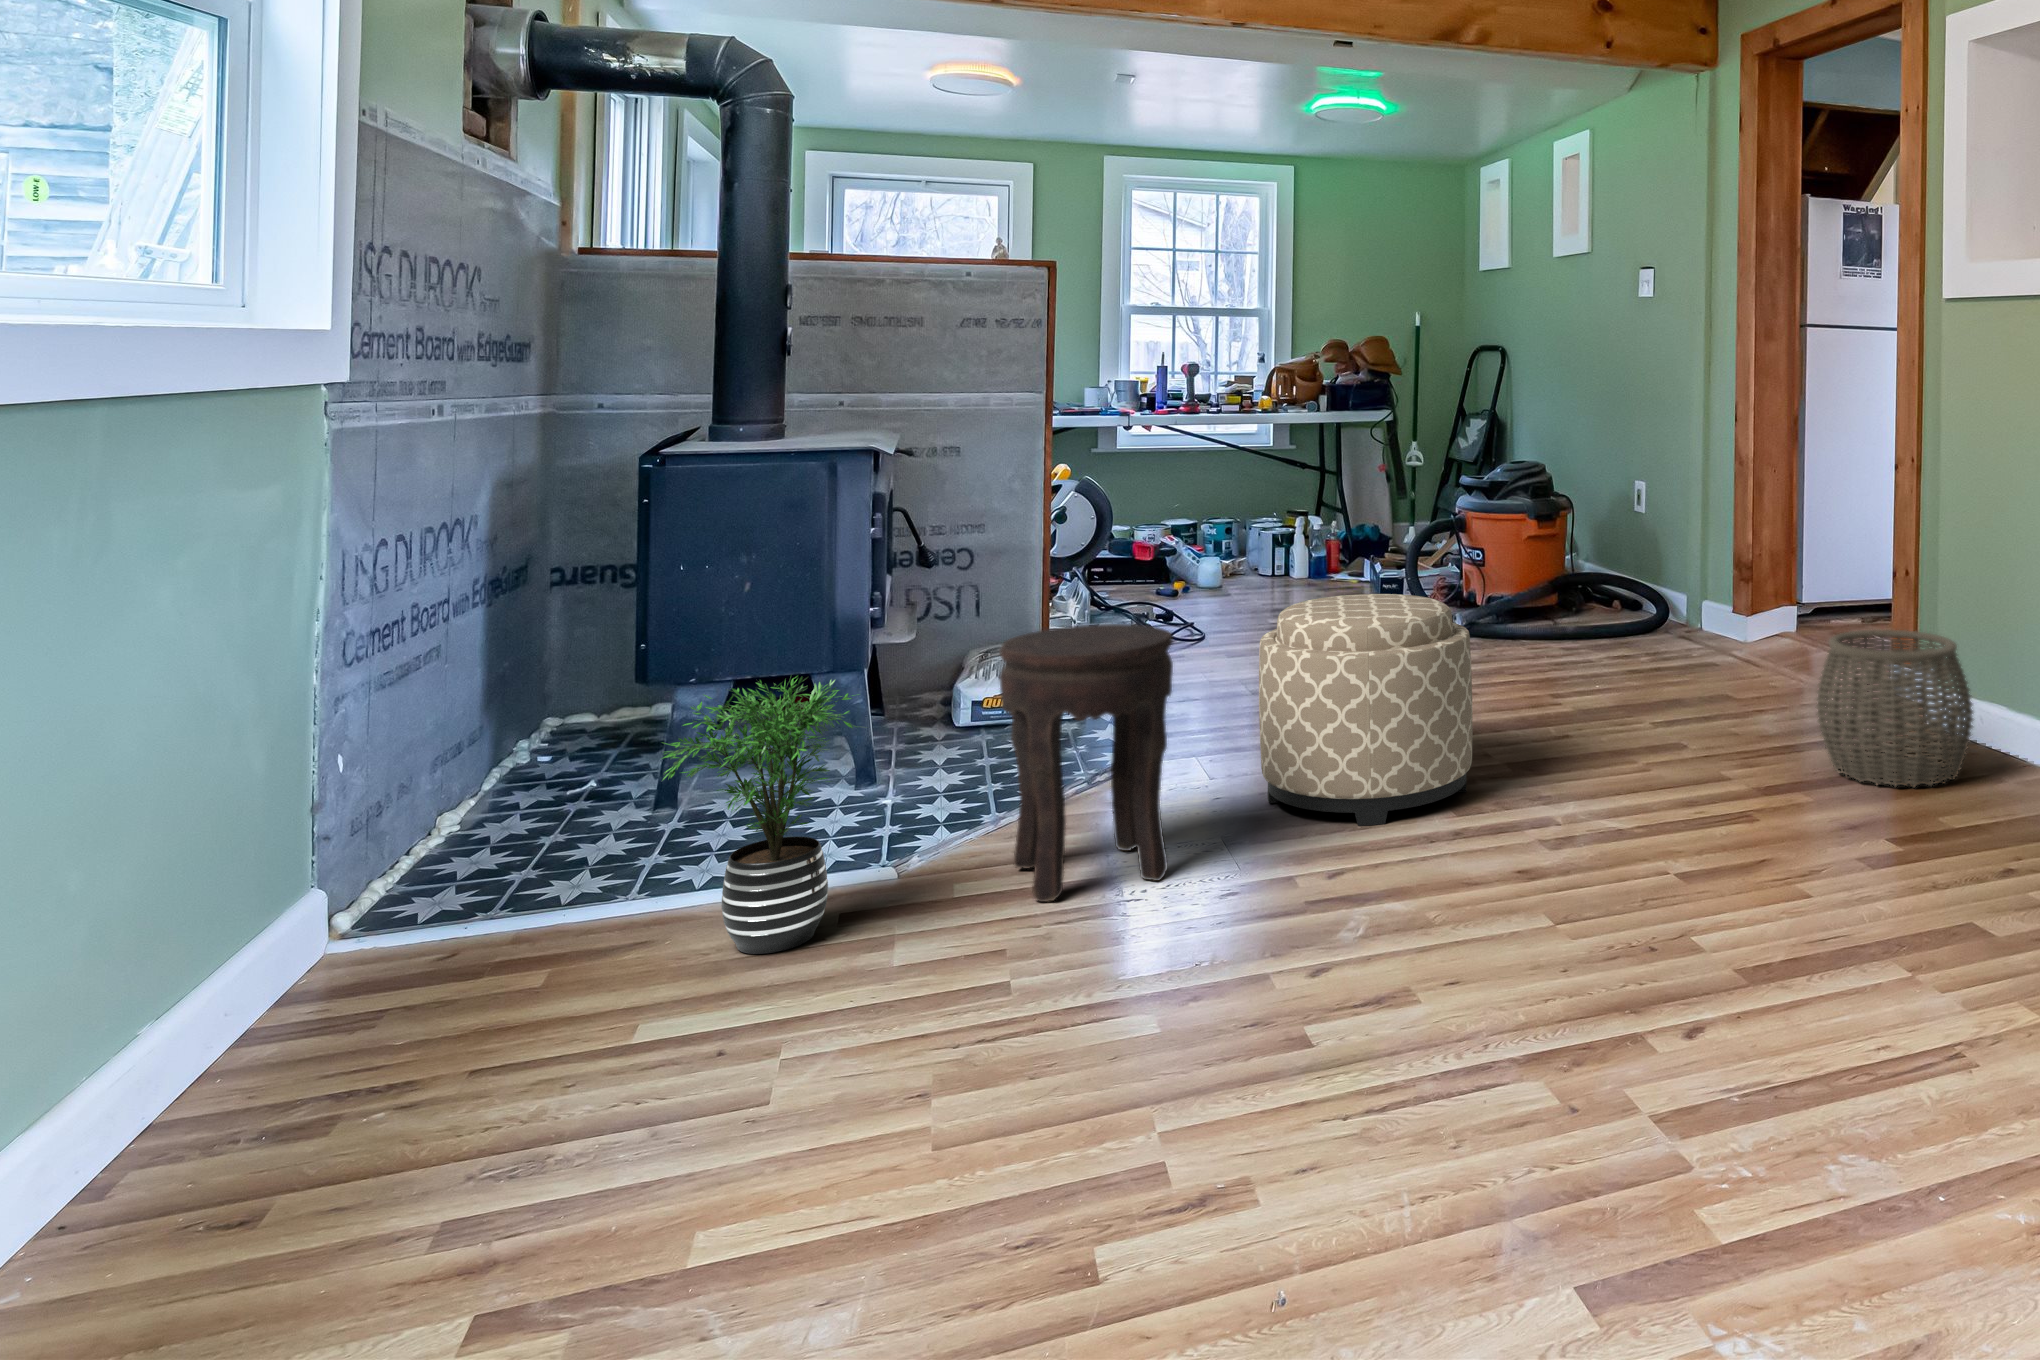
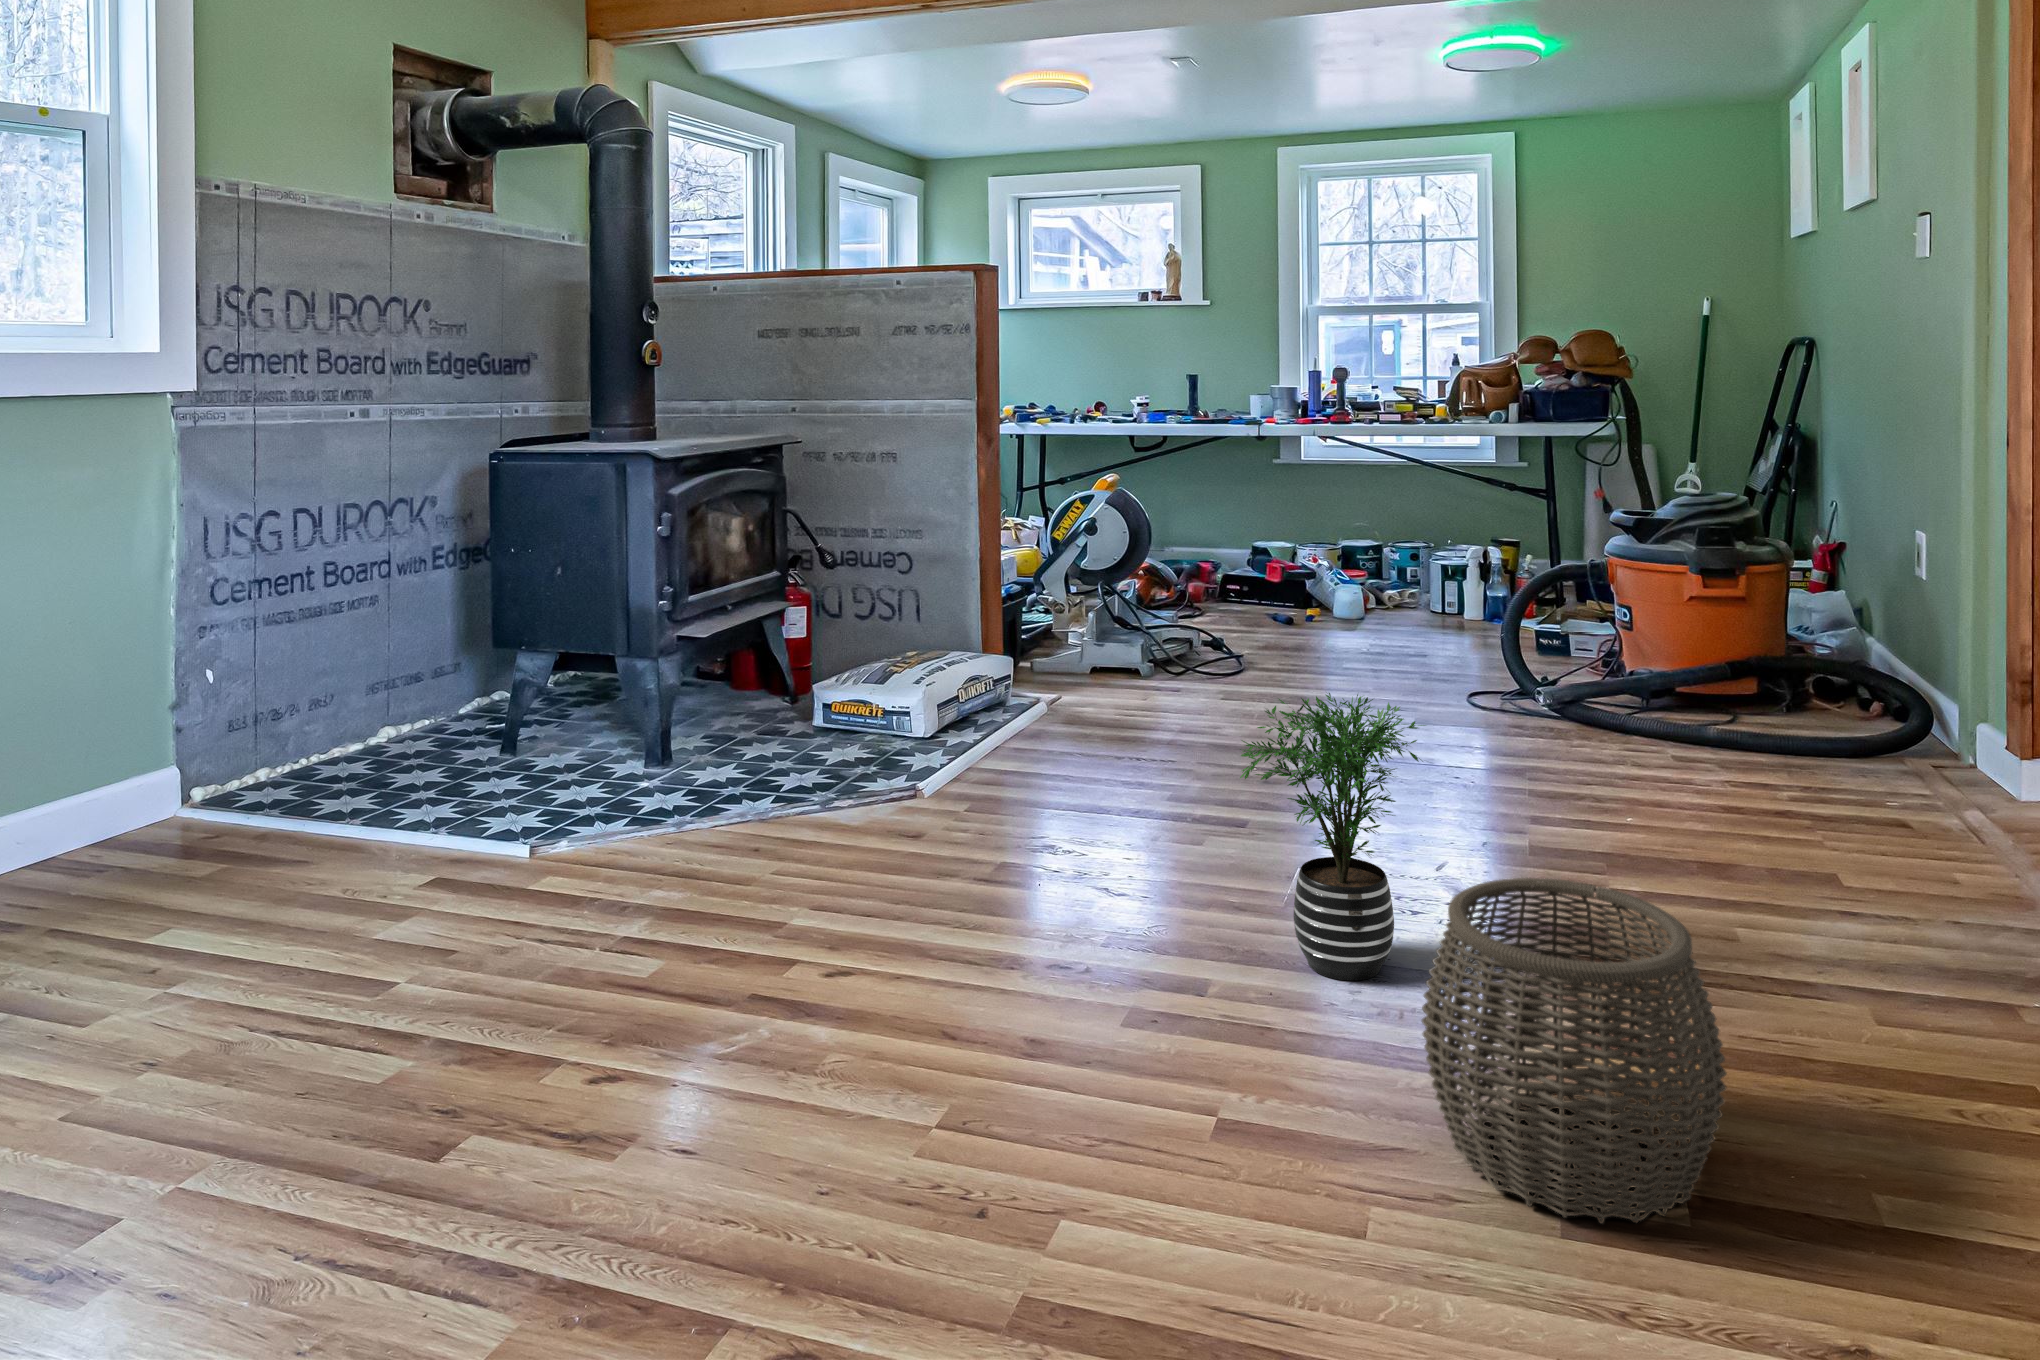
ottoman: present [1259,594,1473,826] -> none [773,666,1033,964]
side table: present [999,624,1173,902] -> none [444,657,628,952]
potted plant: present [662,676,860,954] -> present [1240,693,1425,980]

